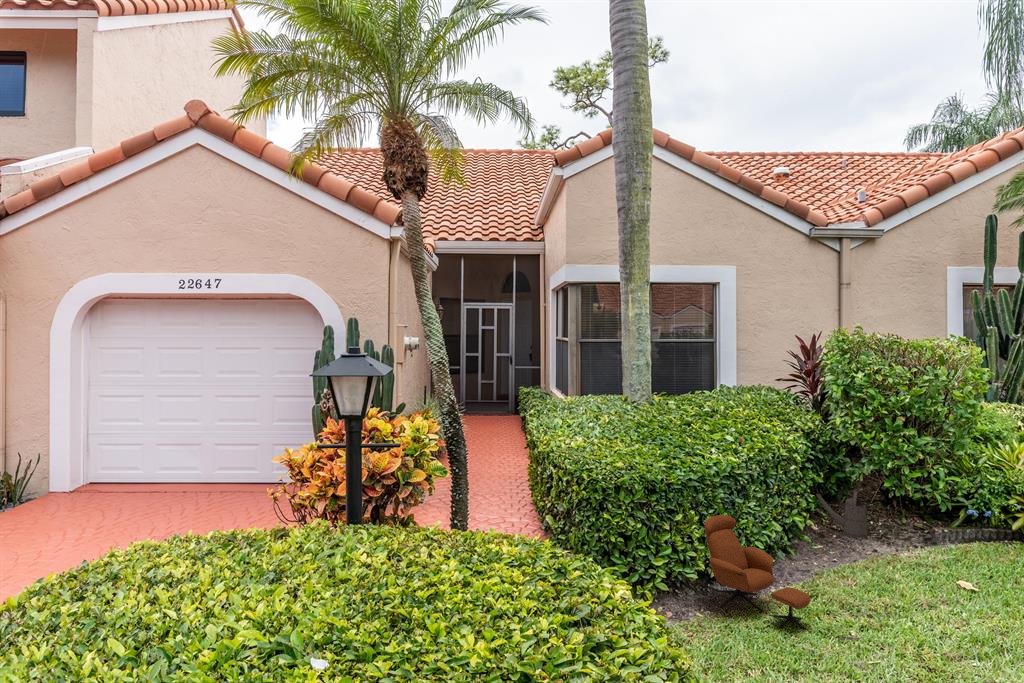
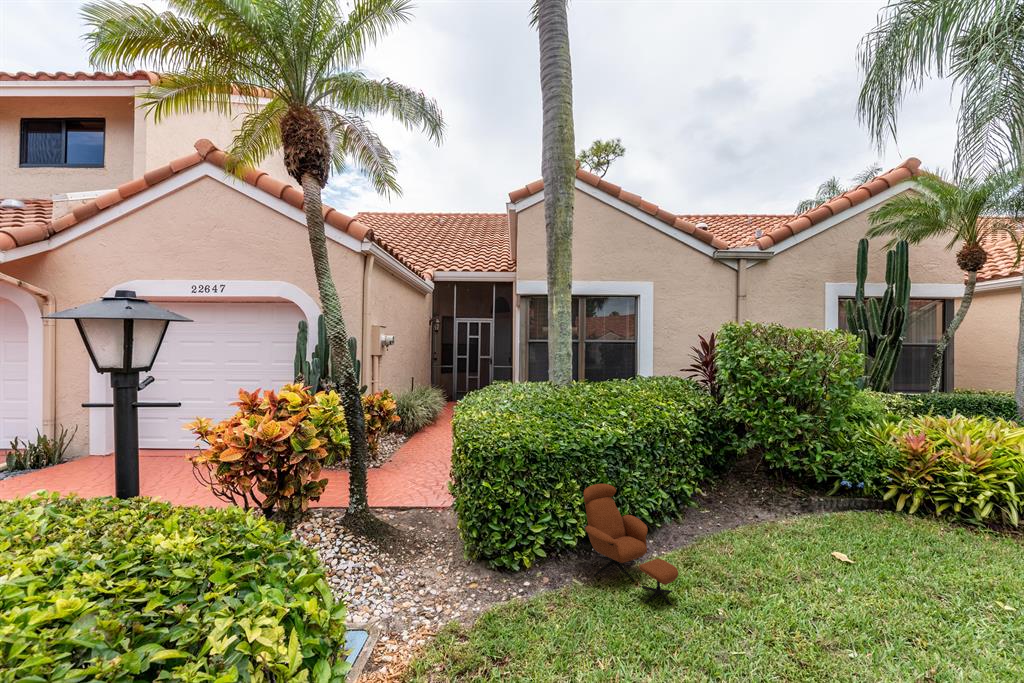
watering can: present [817,491,876,538] -> none [706,462,759,505]

